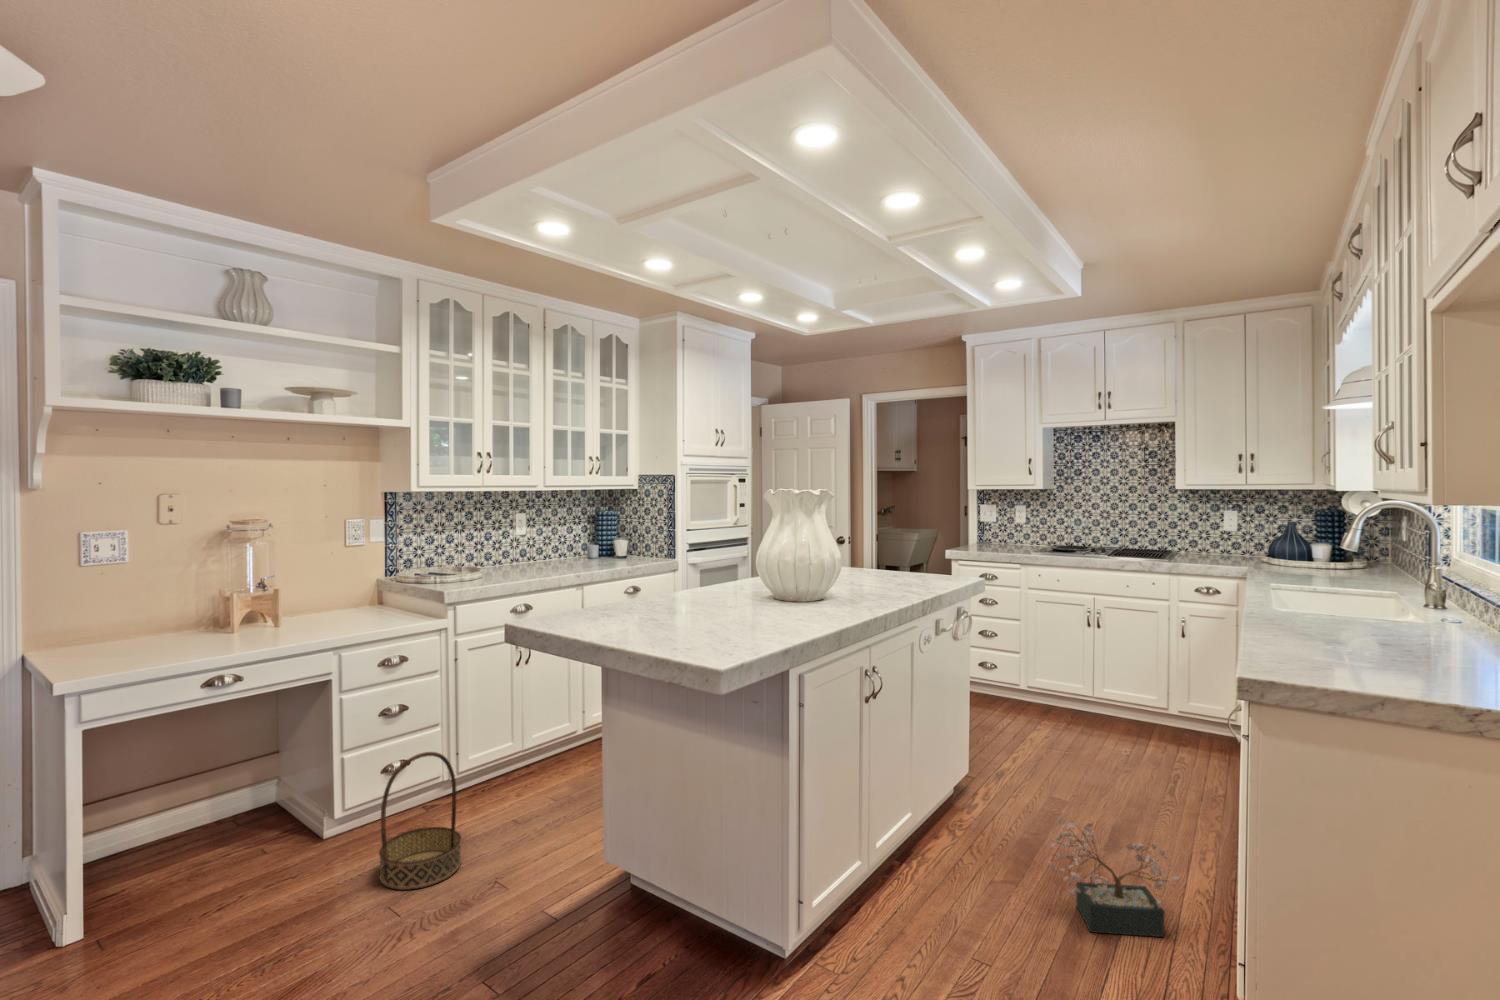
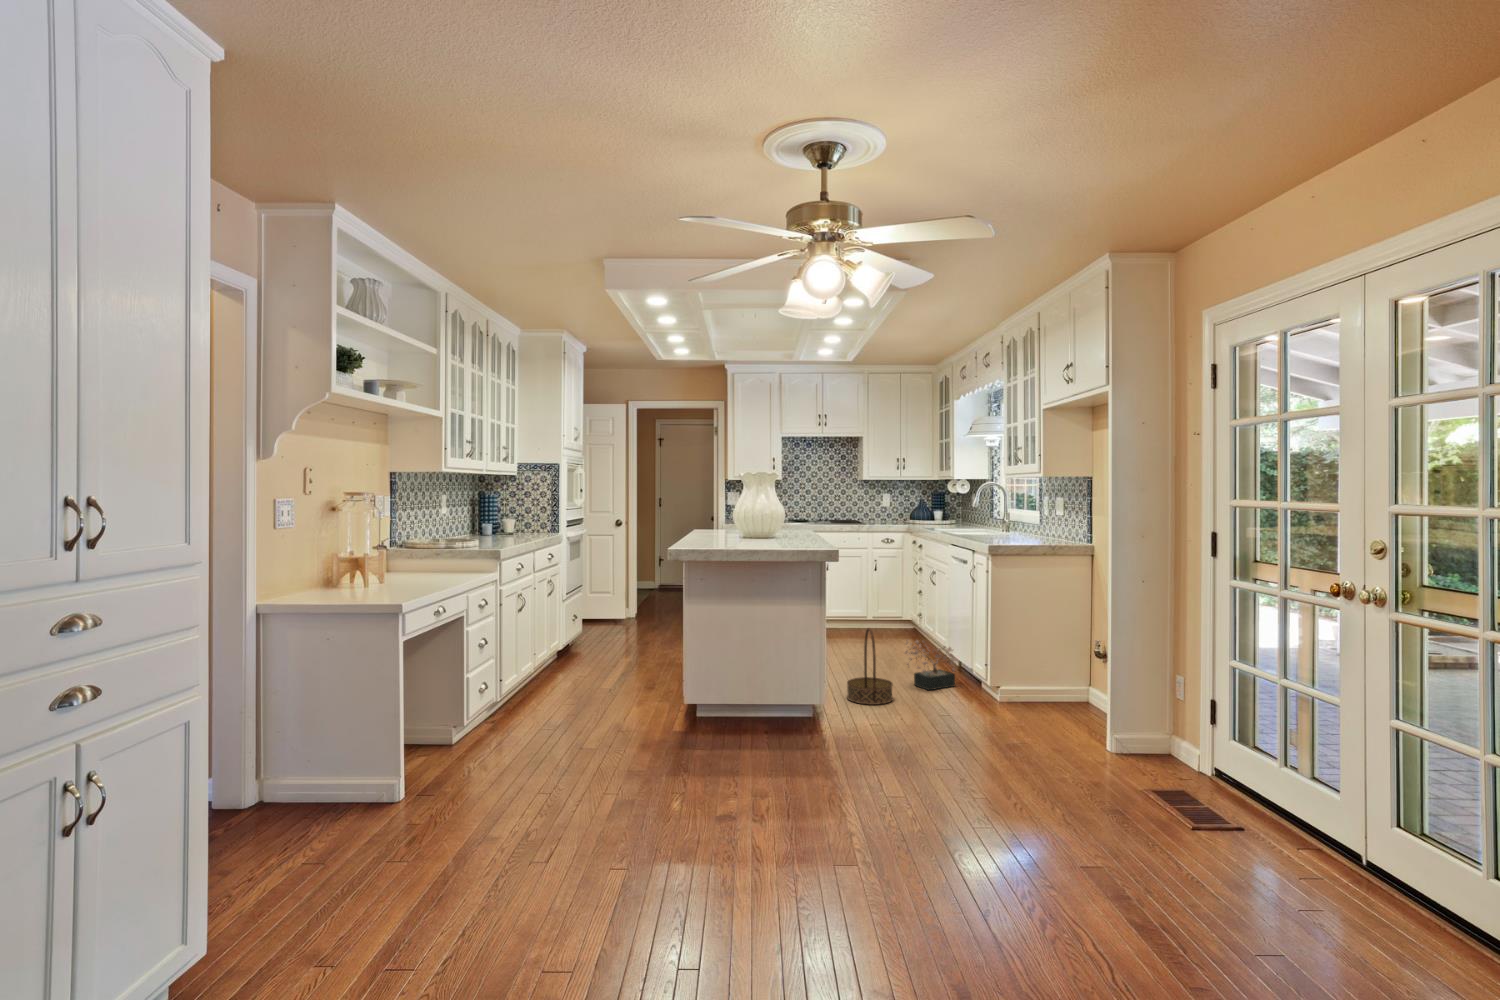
basket: present [379,752,461,890] -> present [847,628,893,705]

